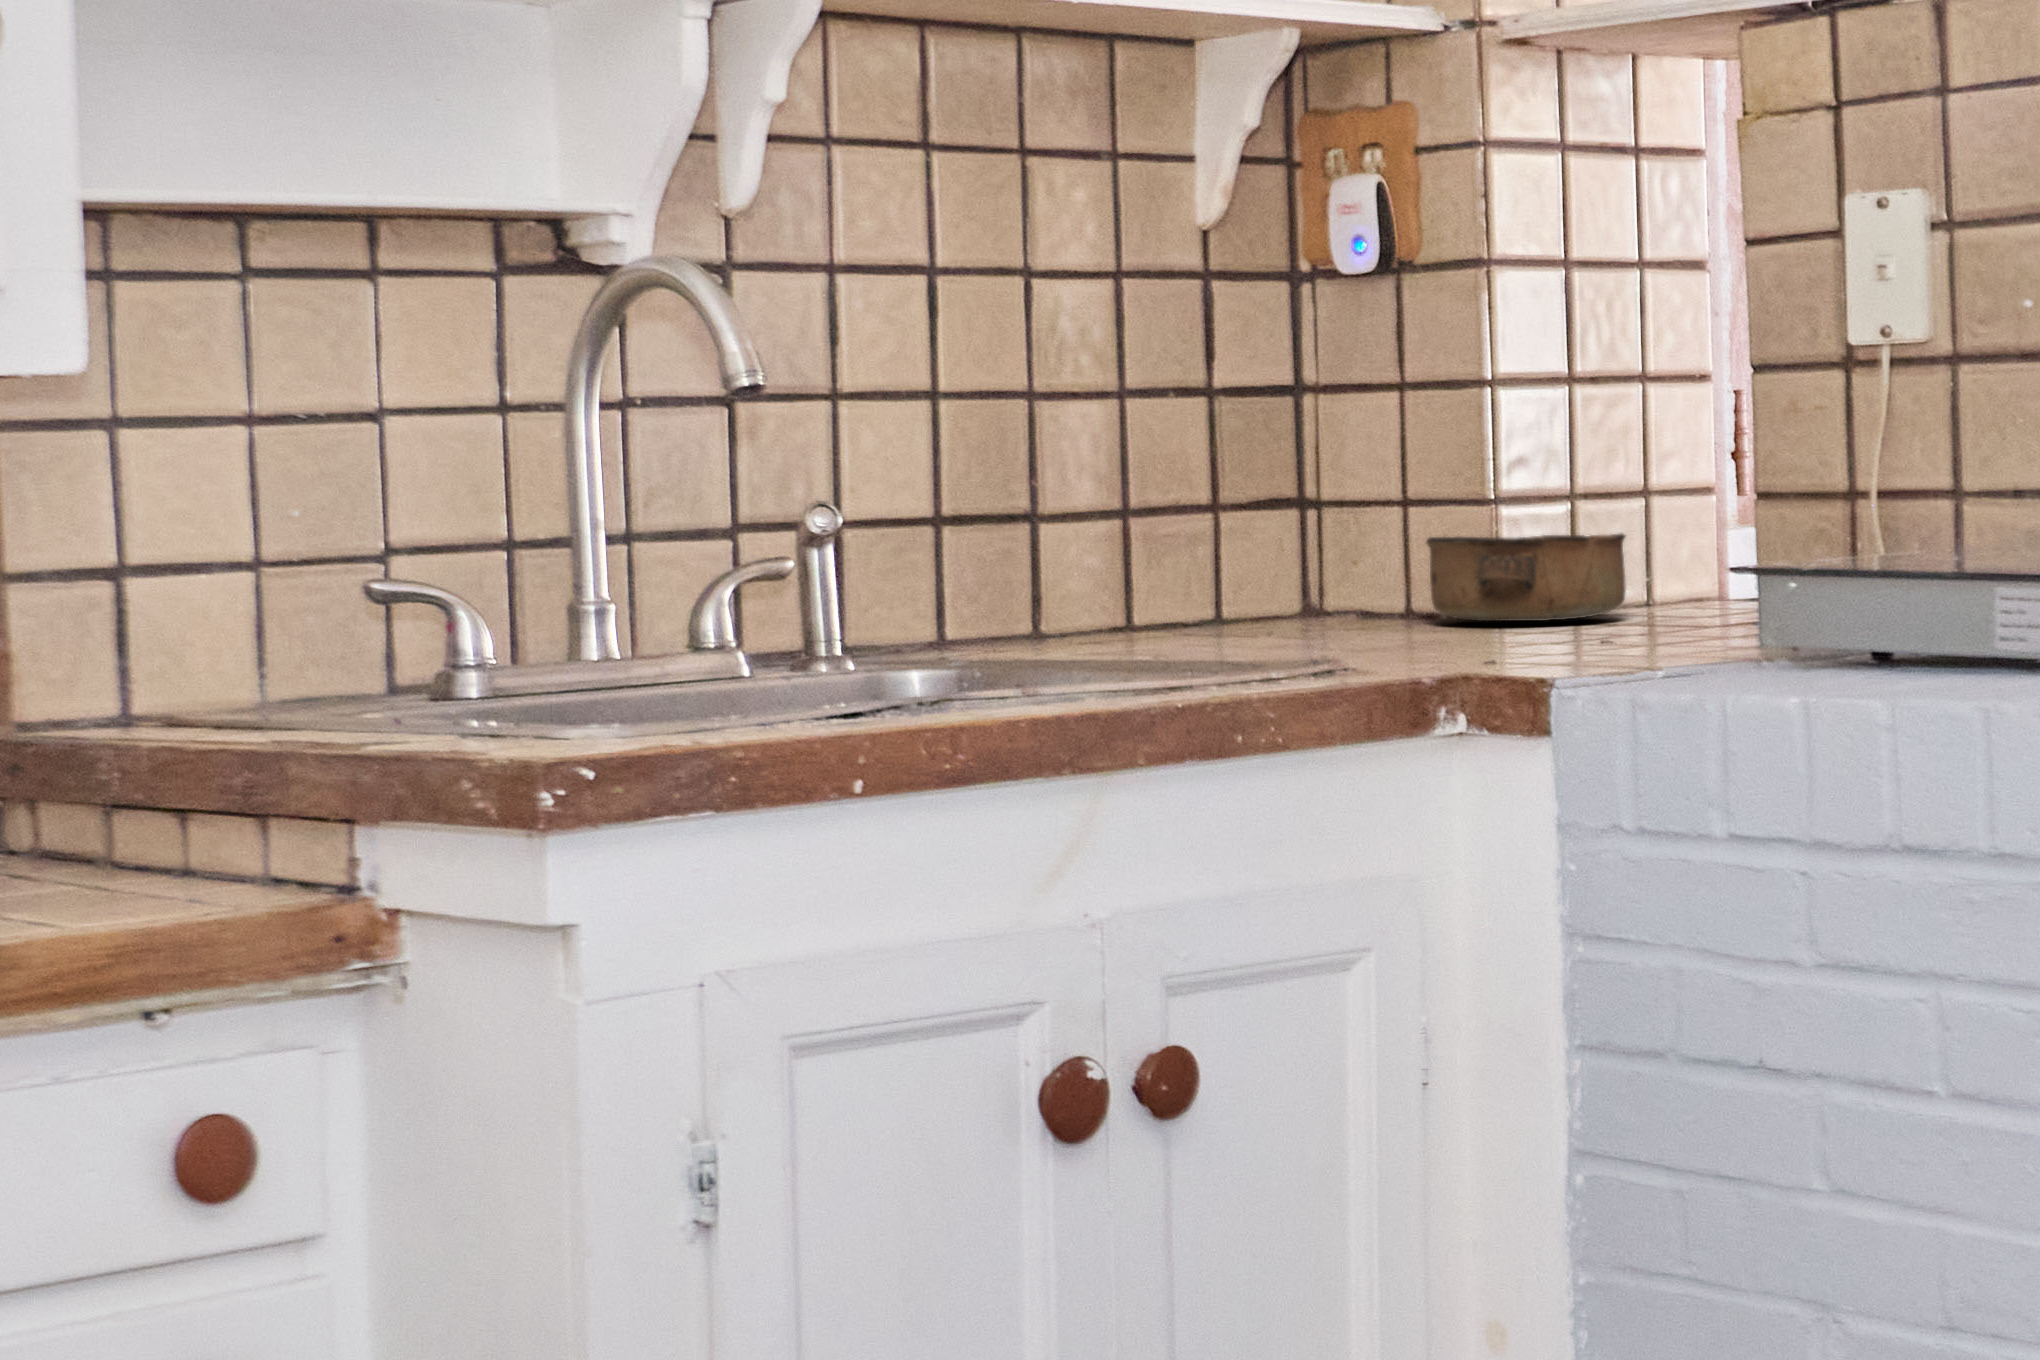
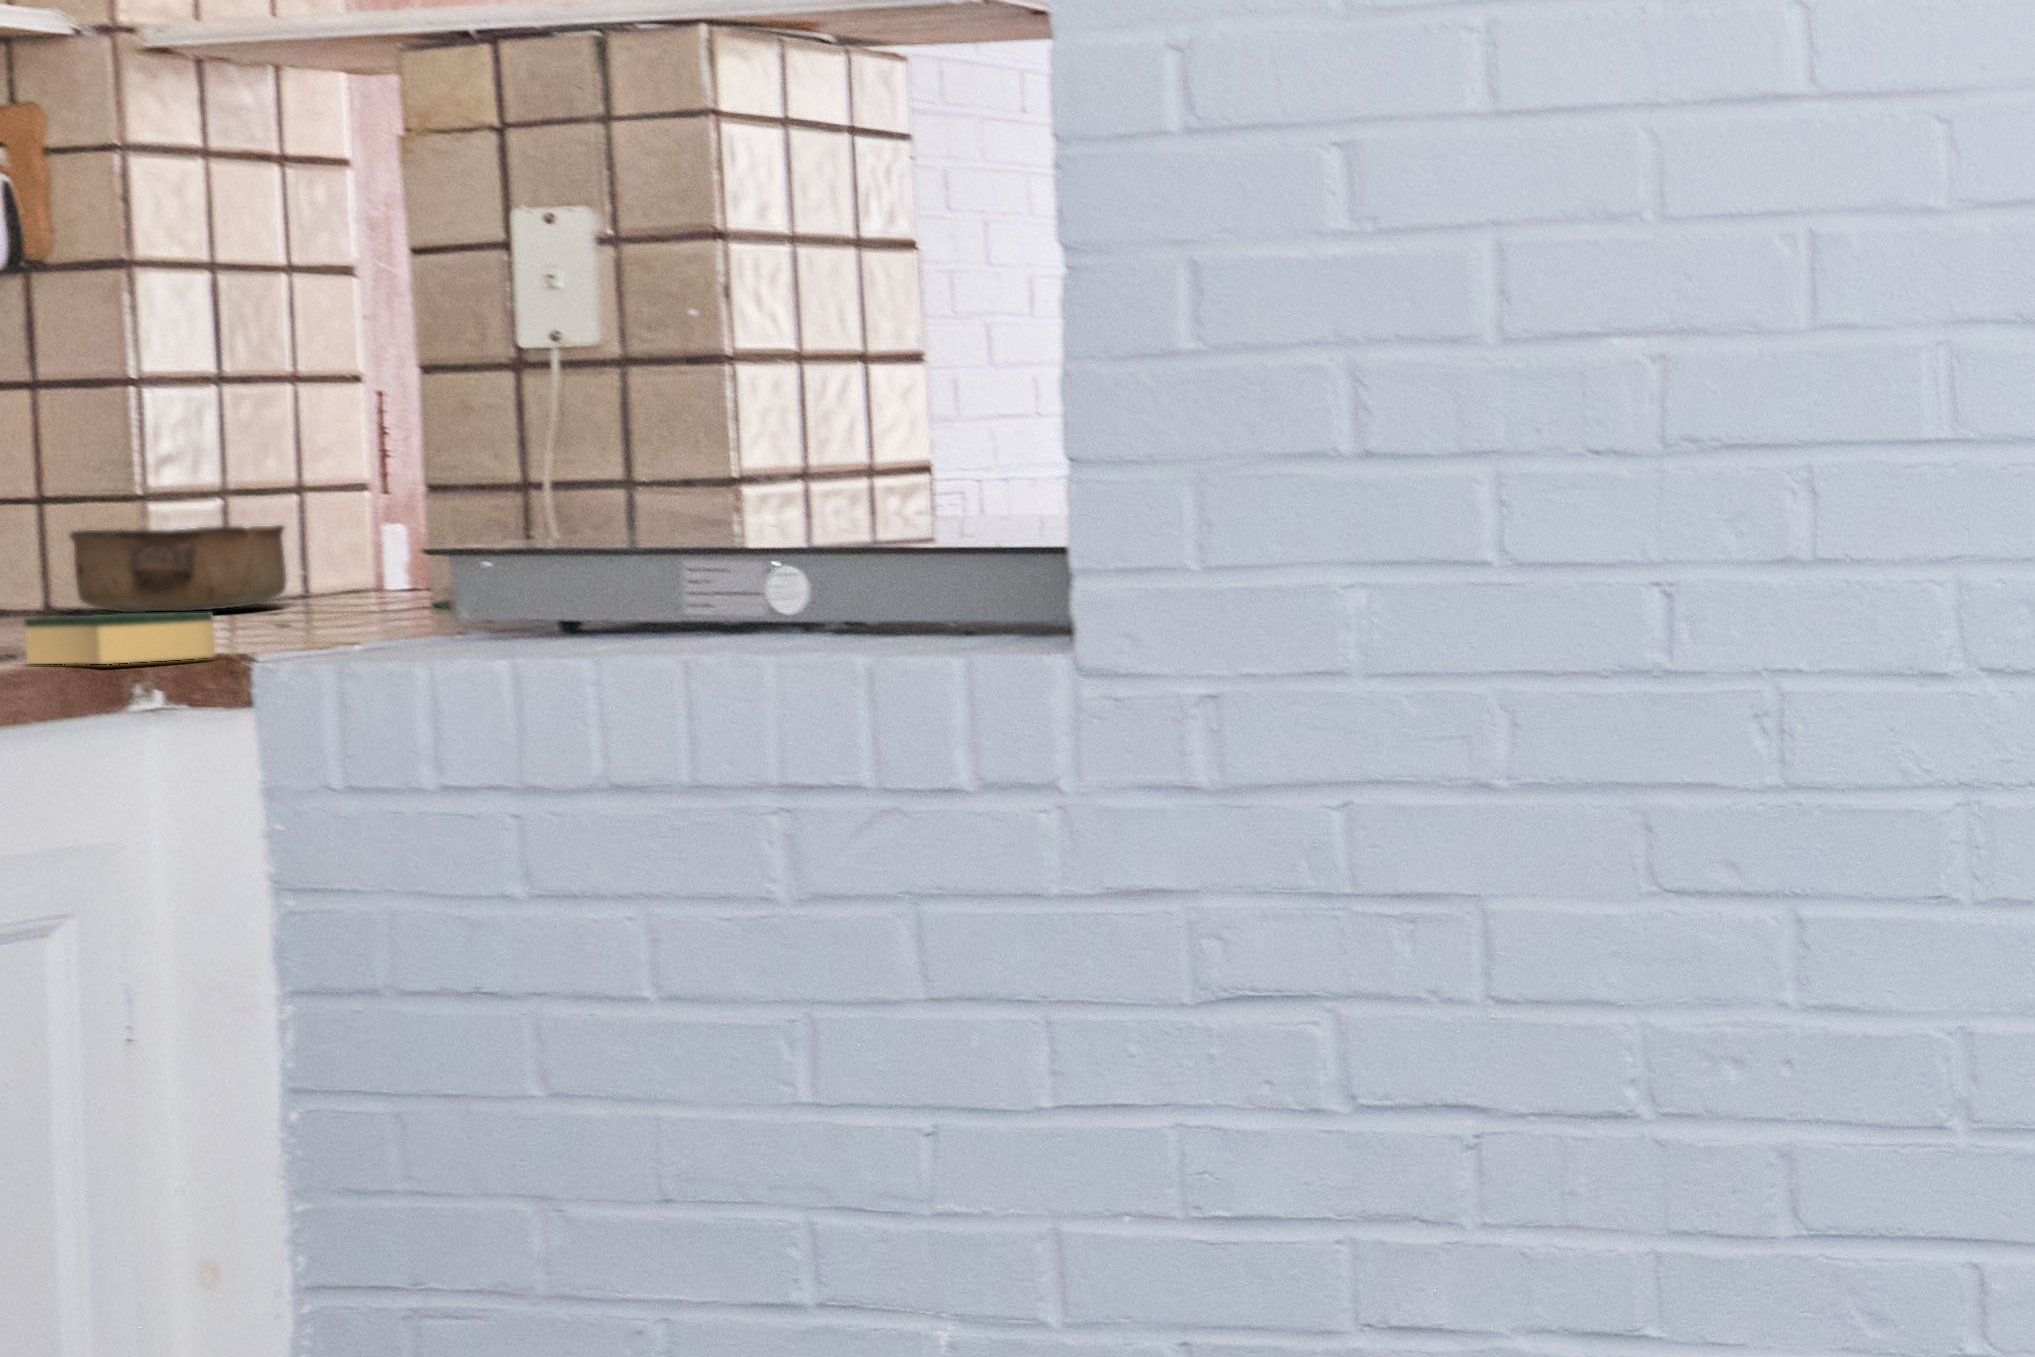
sponge: none [1345,629,1520,685] -> present [25,612,215,664]

